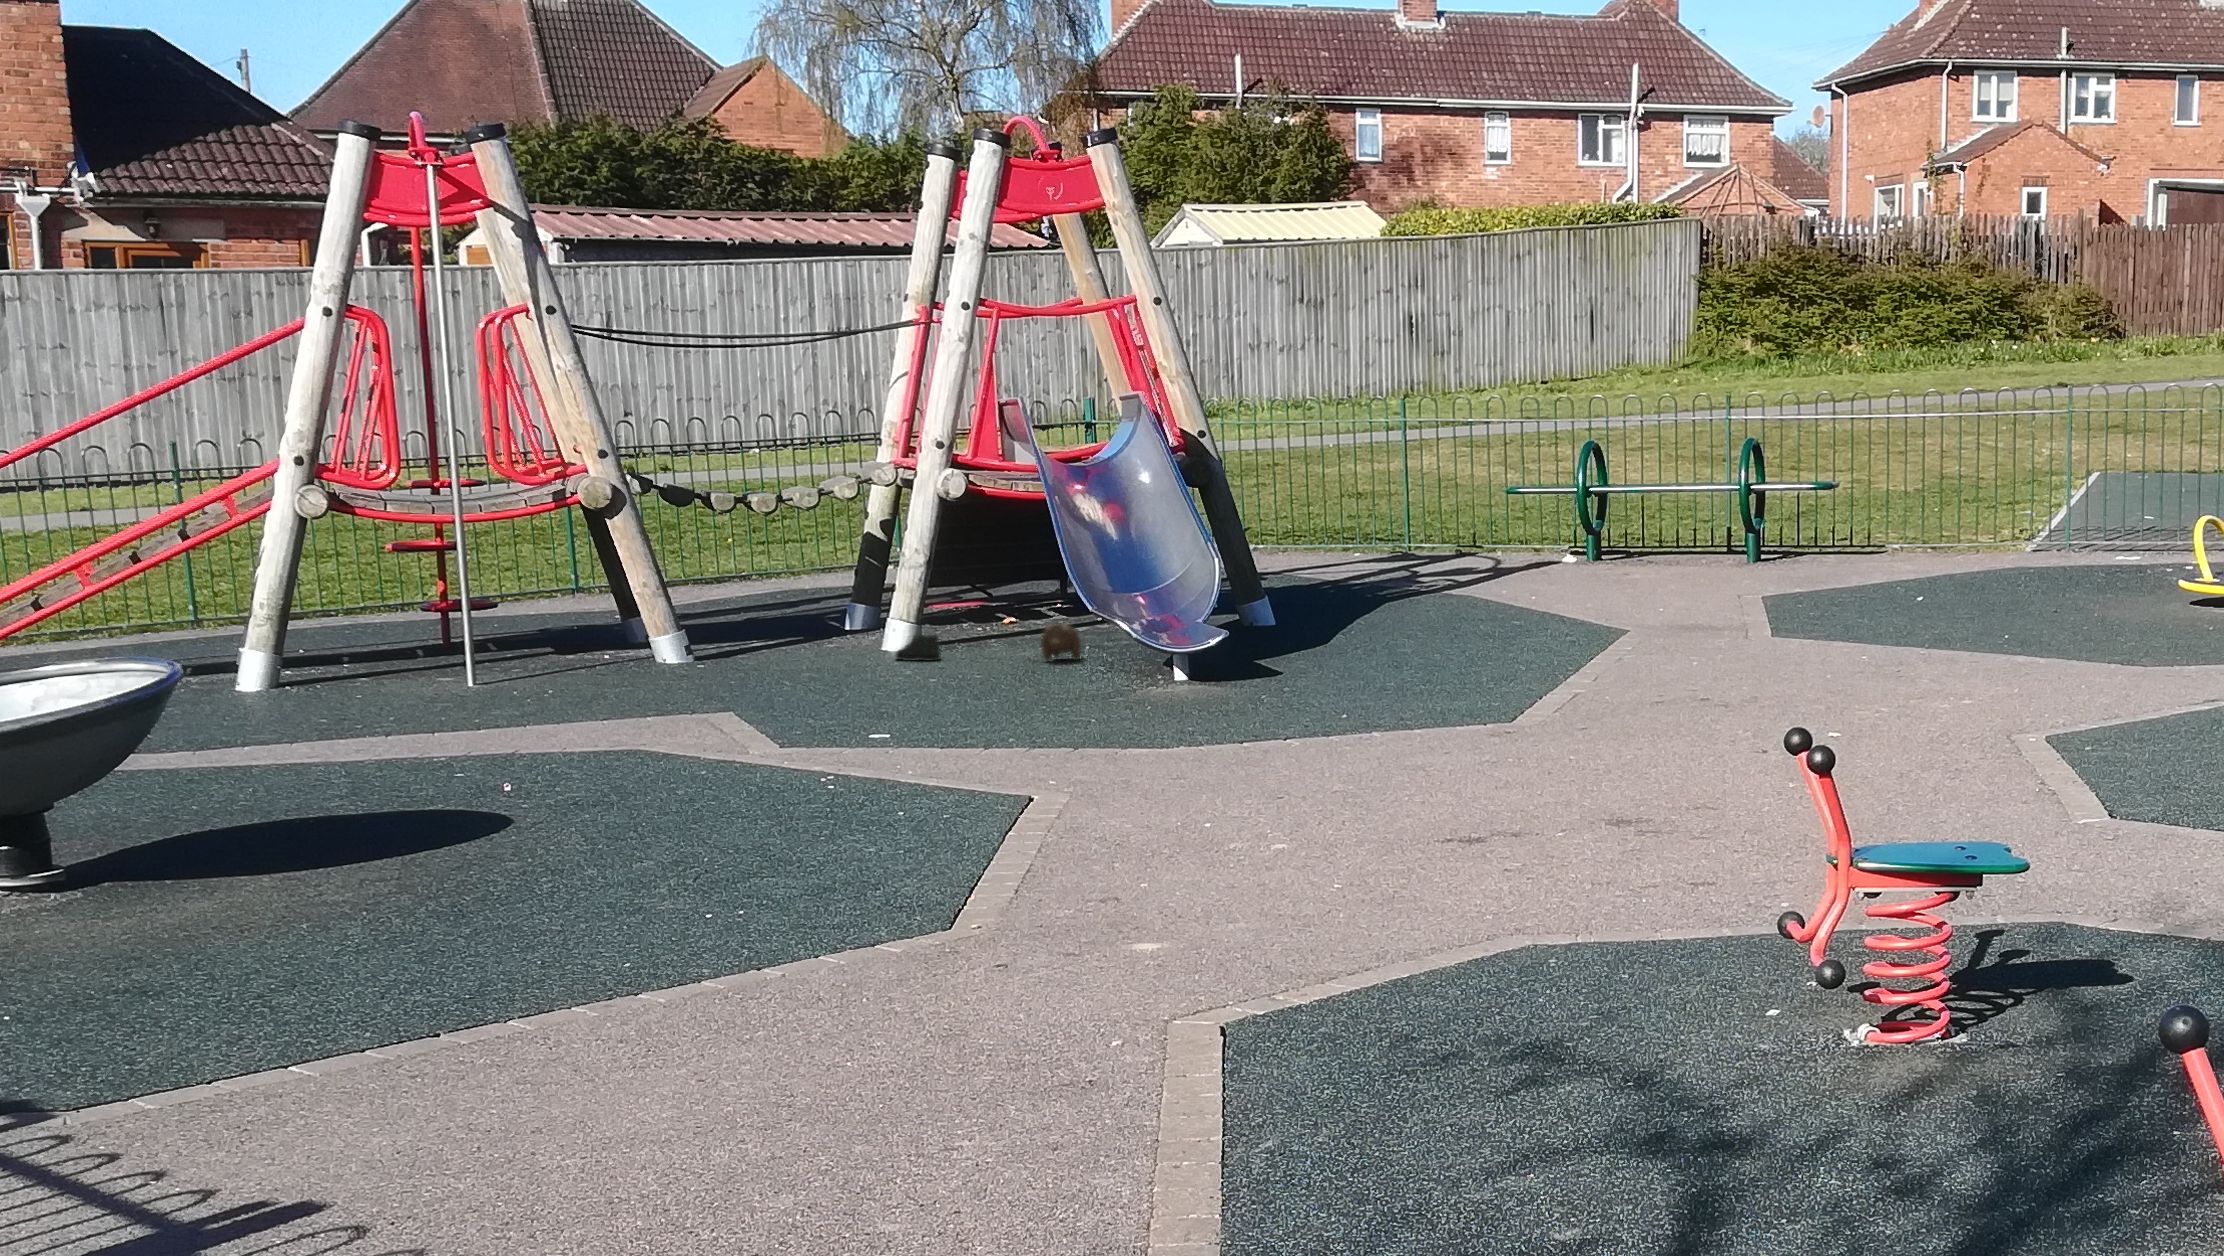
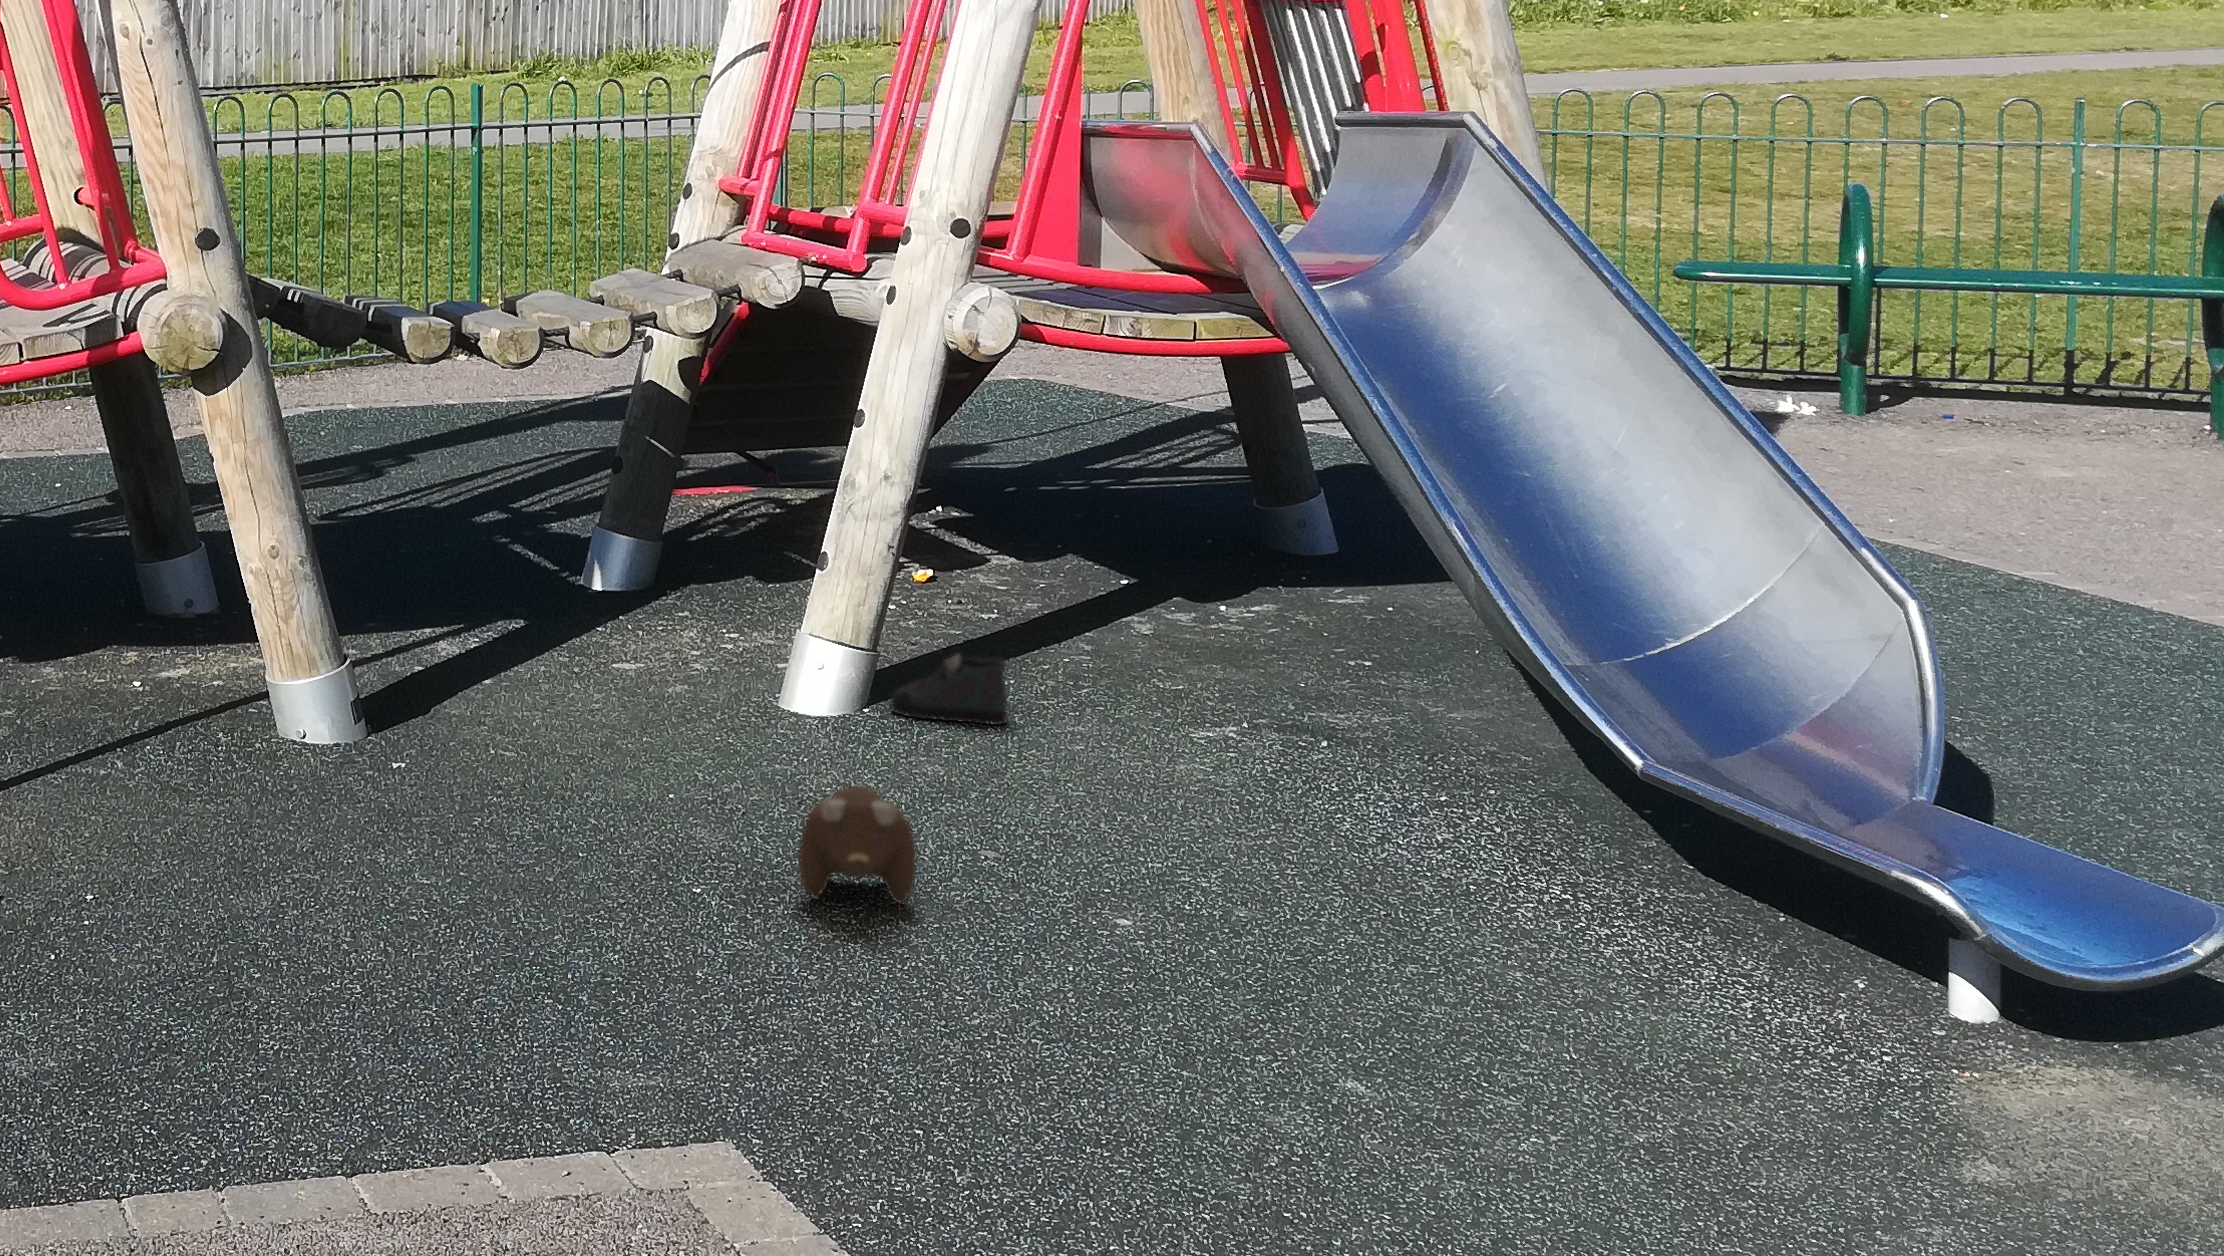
plush toy: present [1041,623,1081,660] -> present [798,785,917,902]

